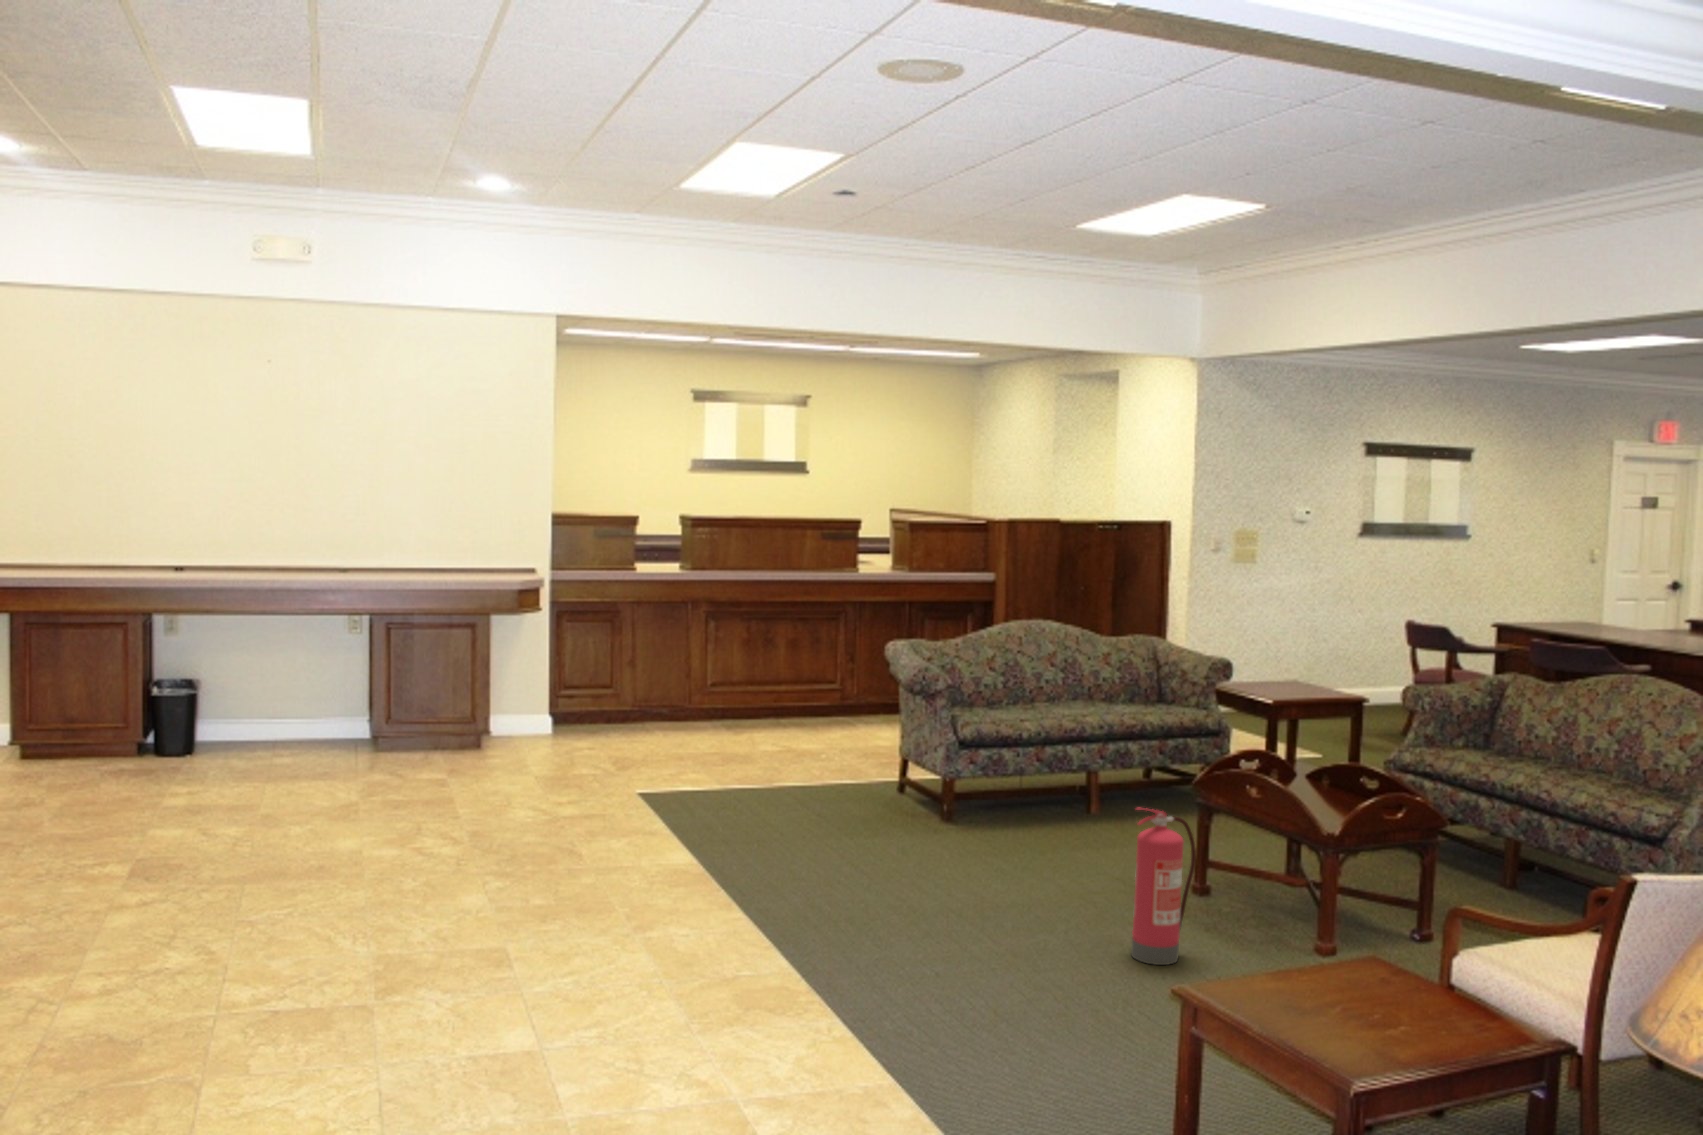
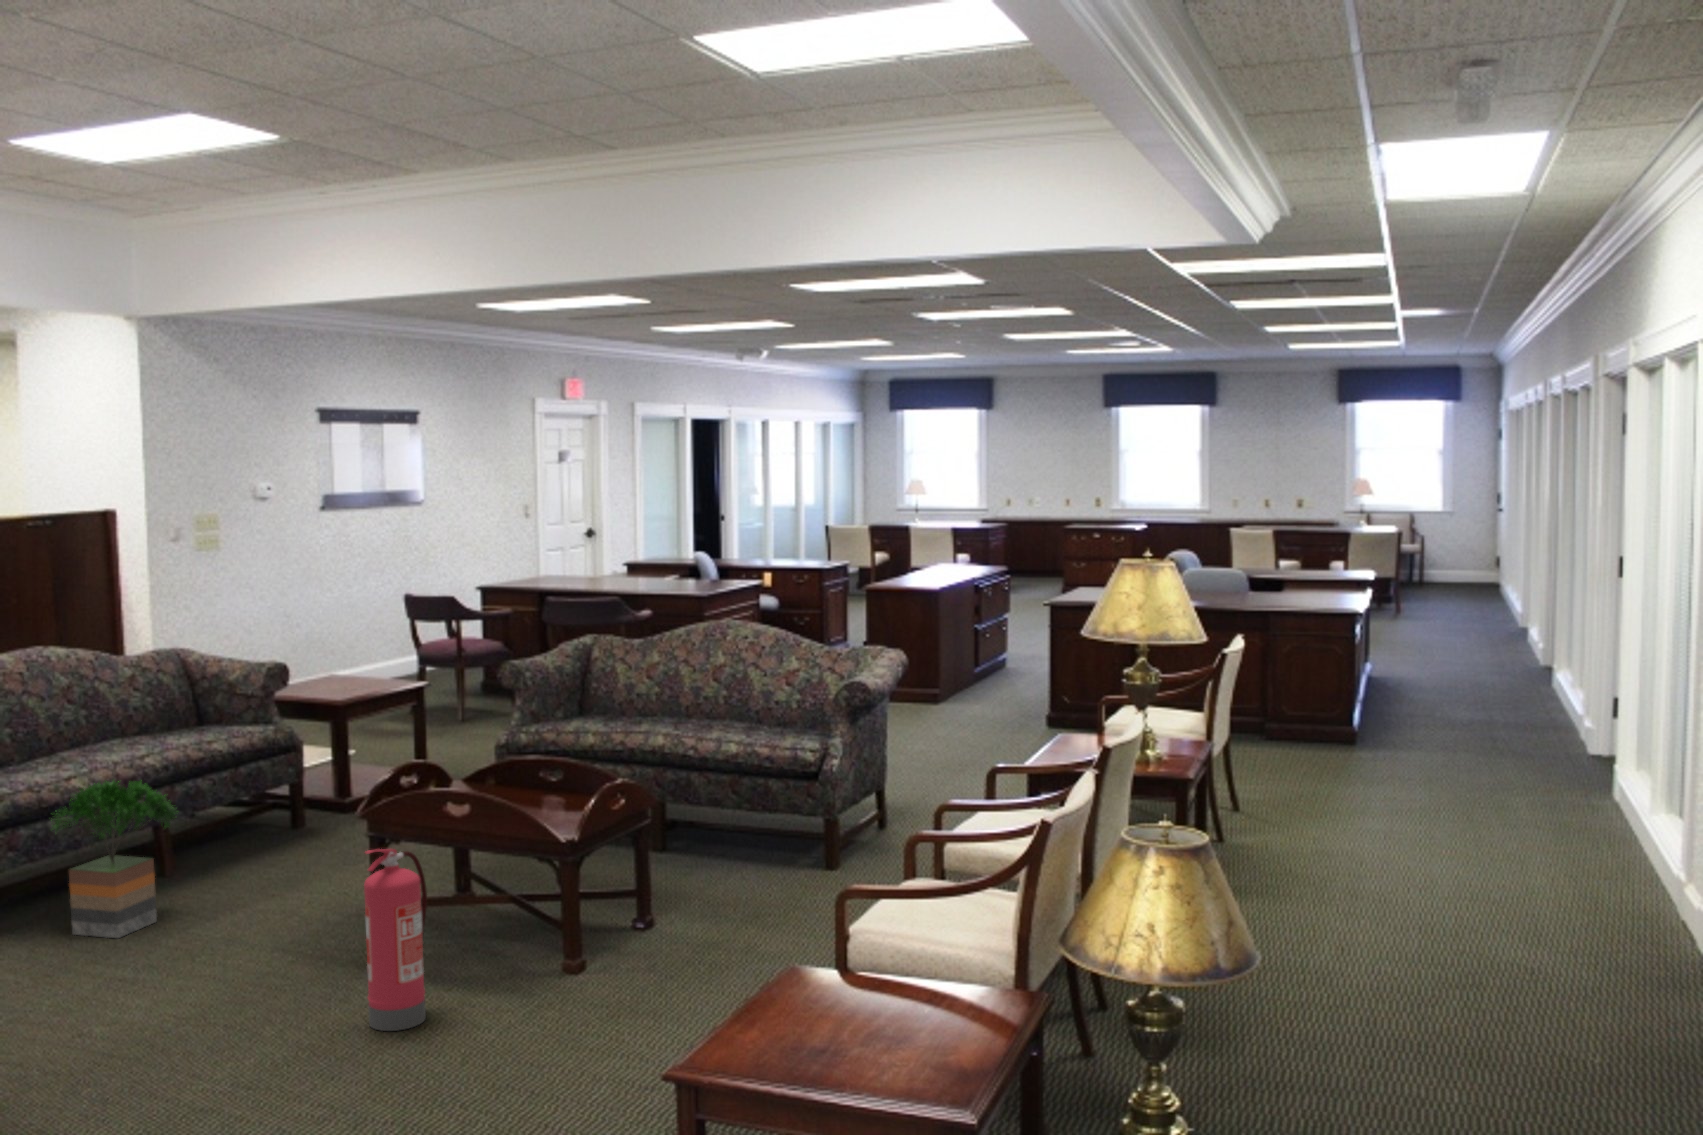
potted tree: none [994,722,1085,845] -> present [51,780,175,938]

